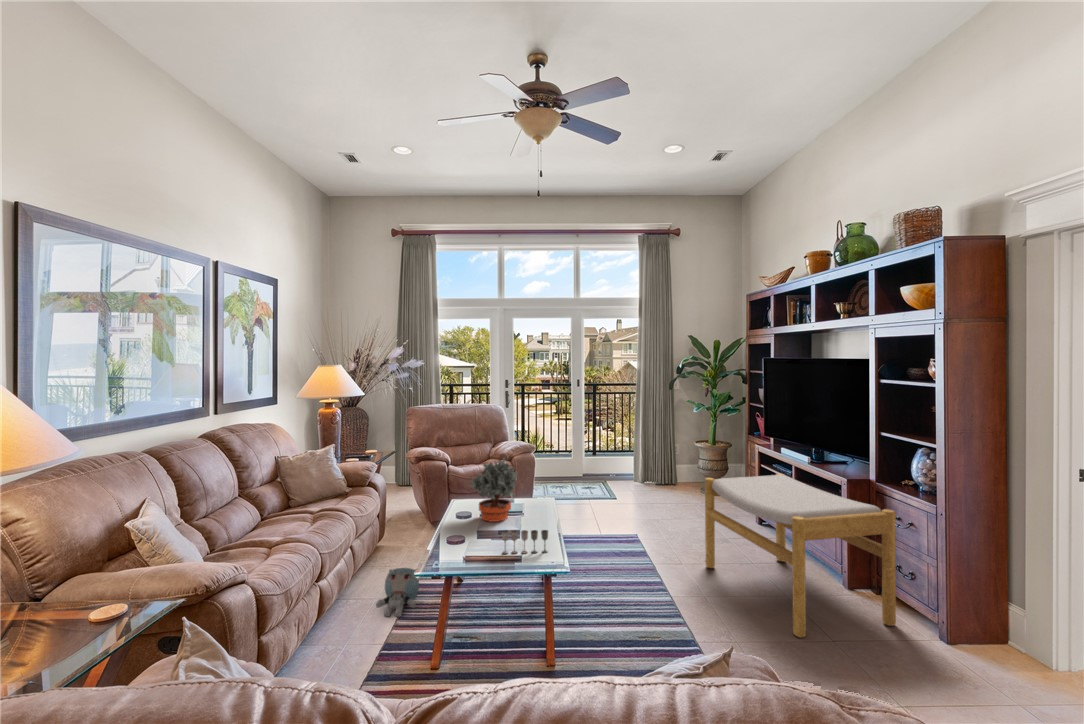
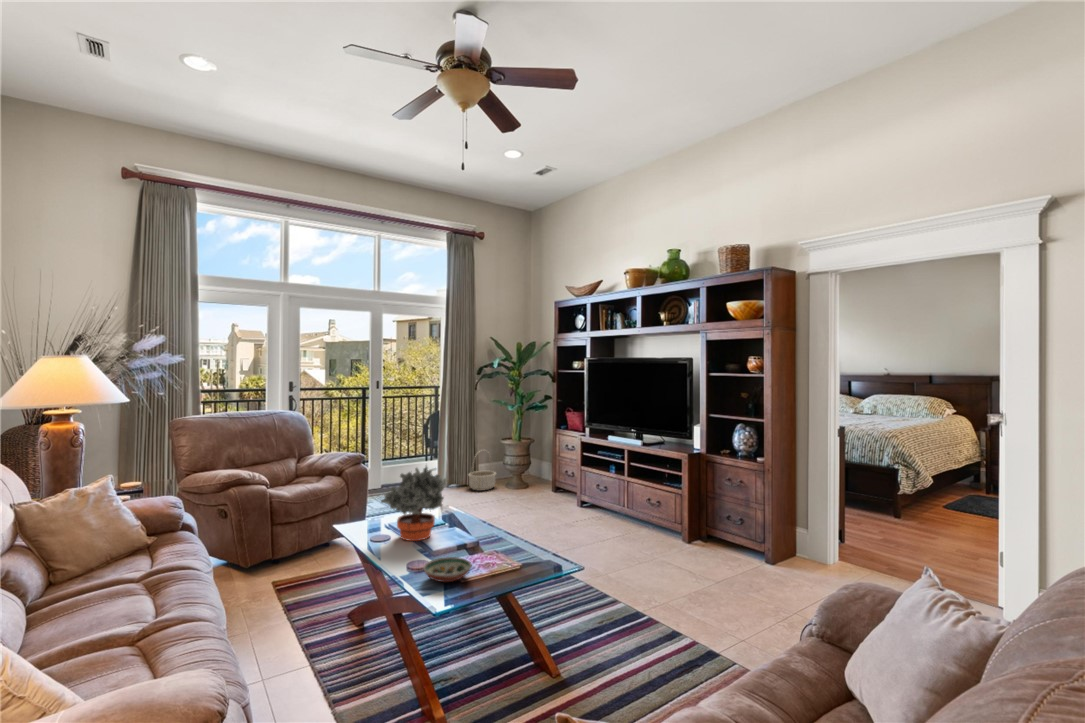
basket: none [660,449,689,490] -> present [469,449,496,491]
footstool: present [705,474,896,637] -> none [583,458,744,588]
wine glass: present [502,530,548,554] -> none [484,533,529,567]
decorative bowl: none [444,538,485,558] -> present [424,557,472,582]
plush toy: present [376,568,419,617] -> none [280,620,338,692]

